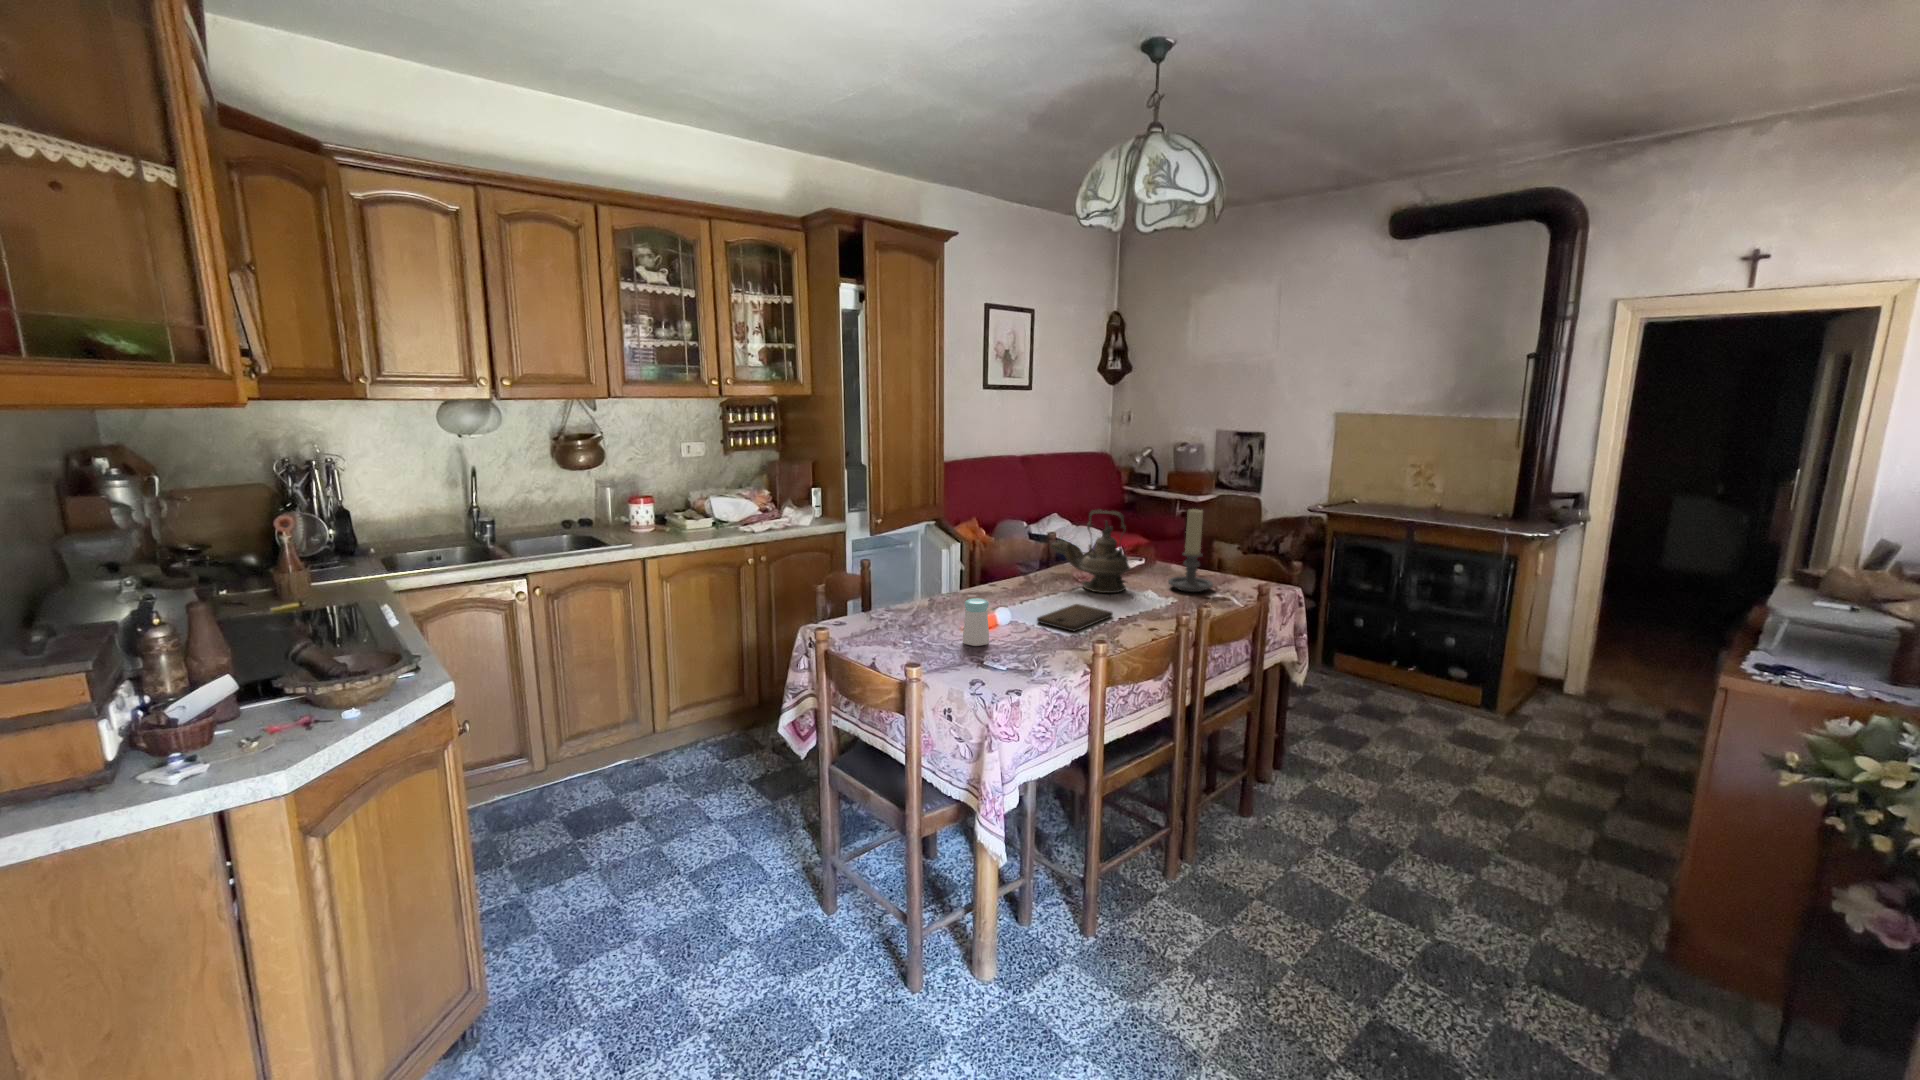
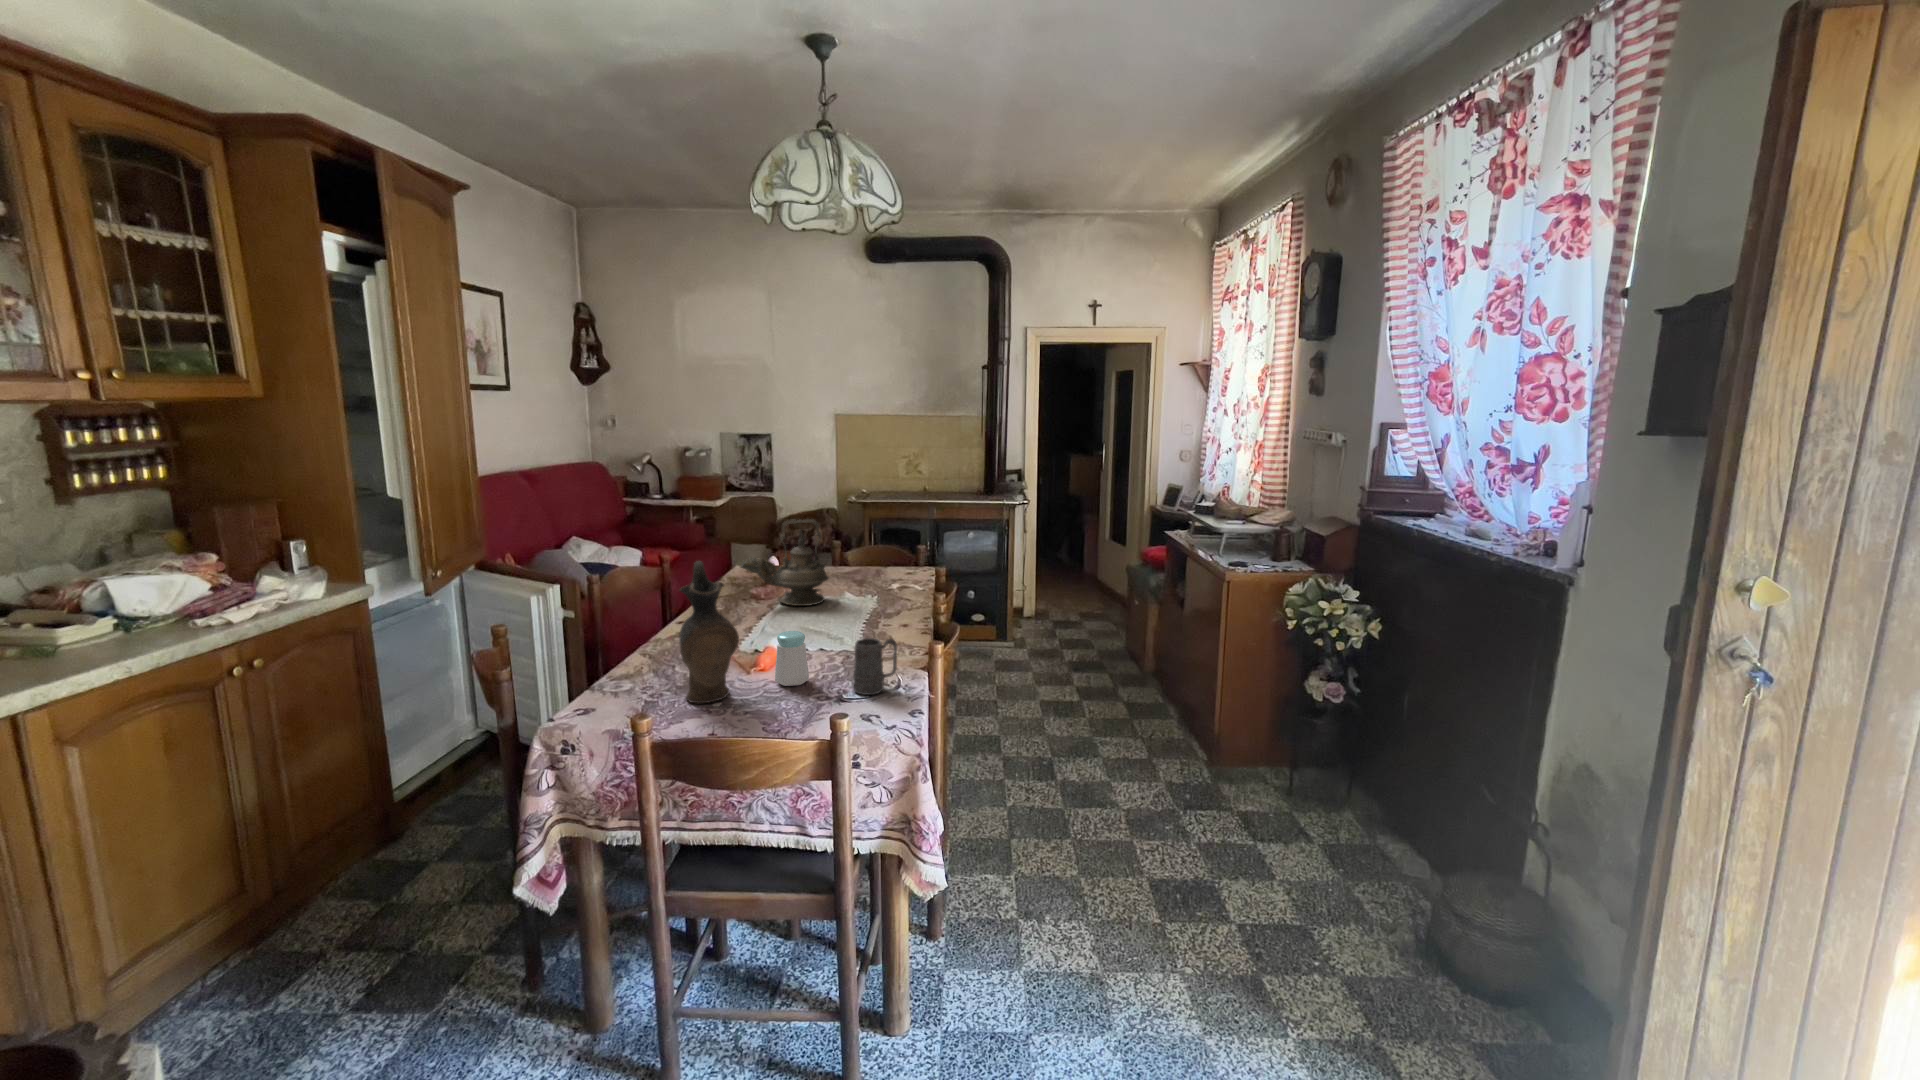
candle holder: present [1168,509,1213,592] -> none [849,508,892,589]
ceramic pitcher: none [882,526,928,640] -> present [679,561,739,703]
cutting board: present [1037,604,1113,631] -> none [808,620,860,647]
mug: none [1002,617,1041,669] -> present [853,638,897,695]

